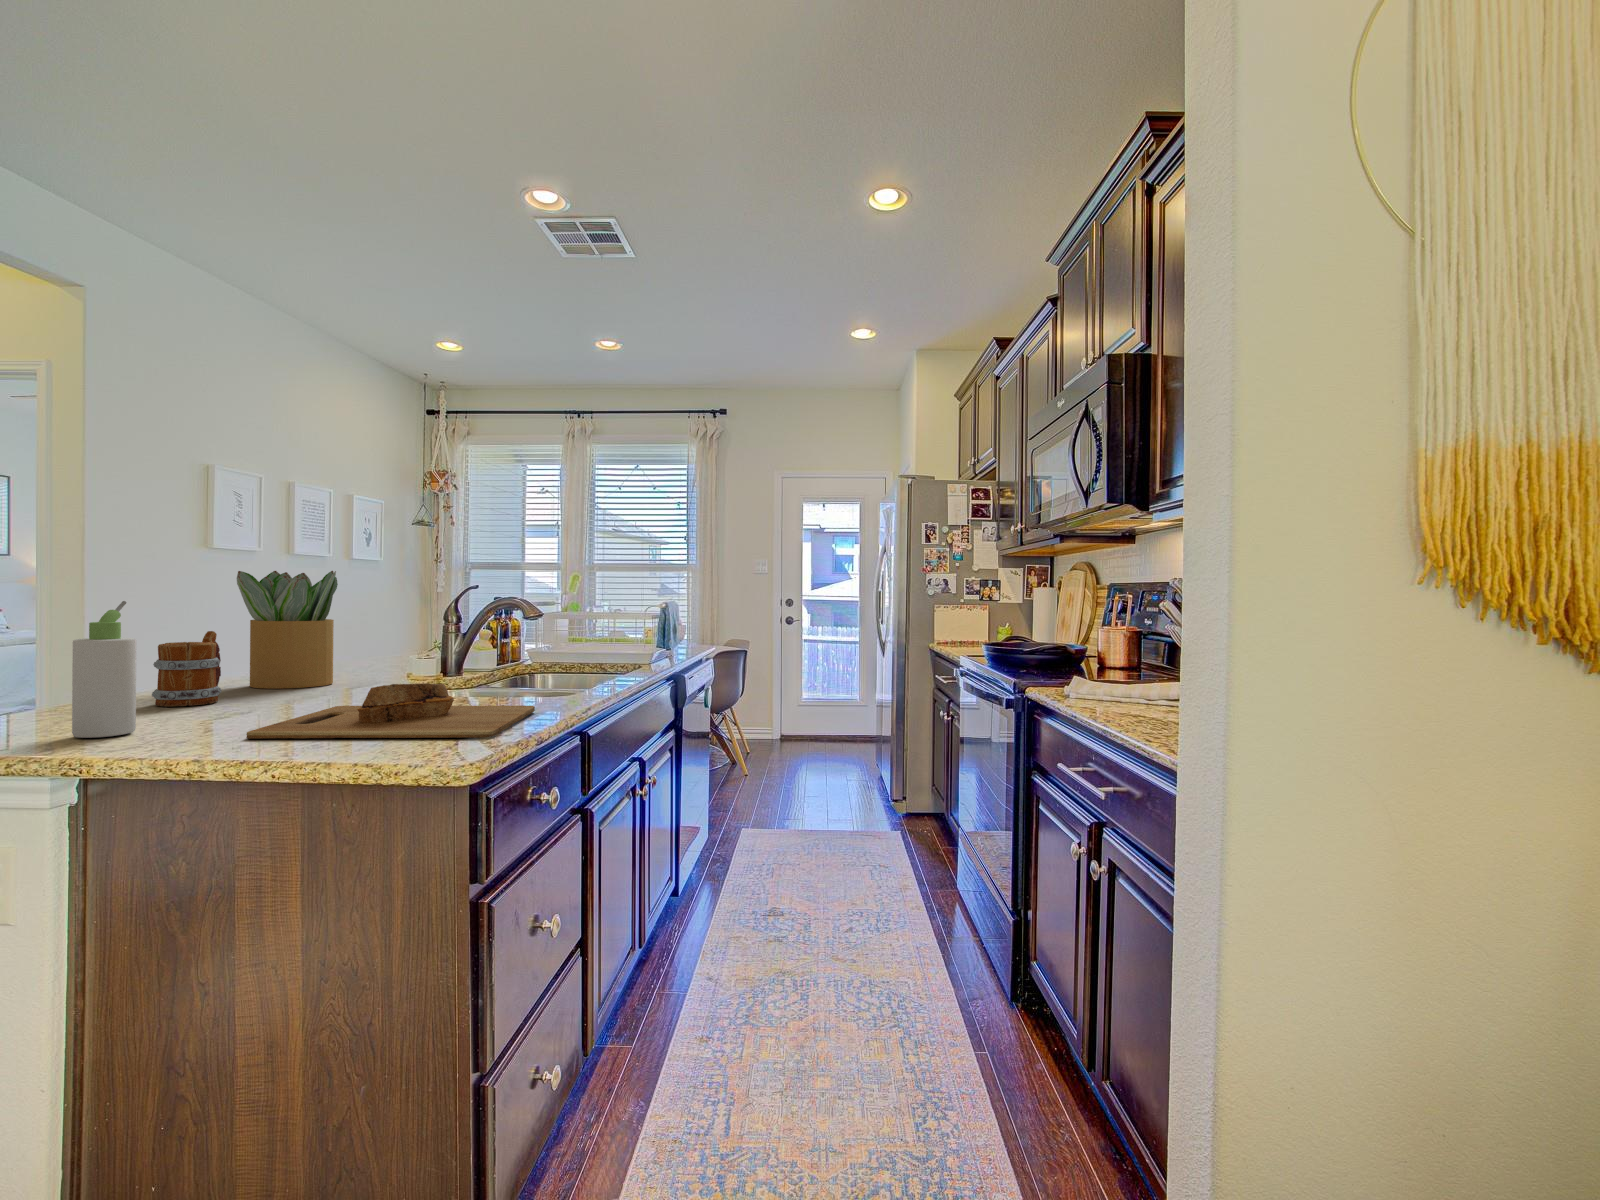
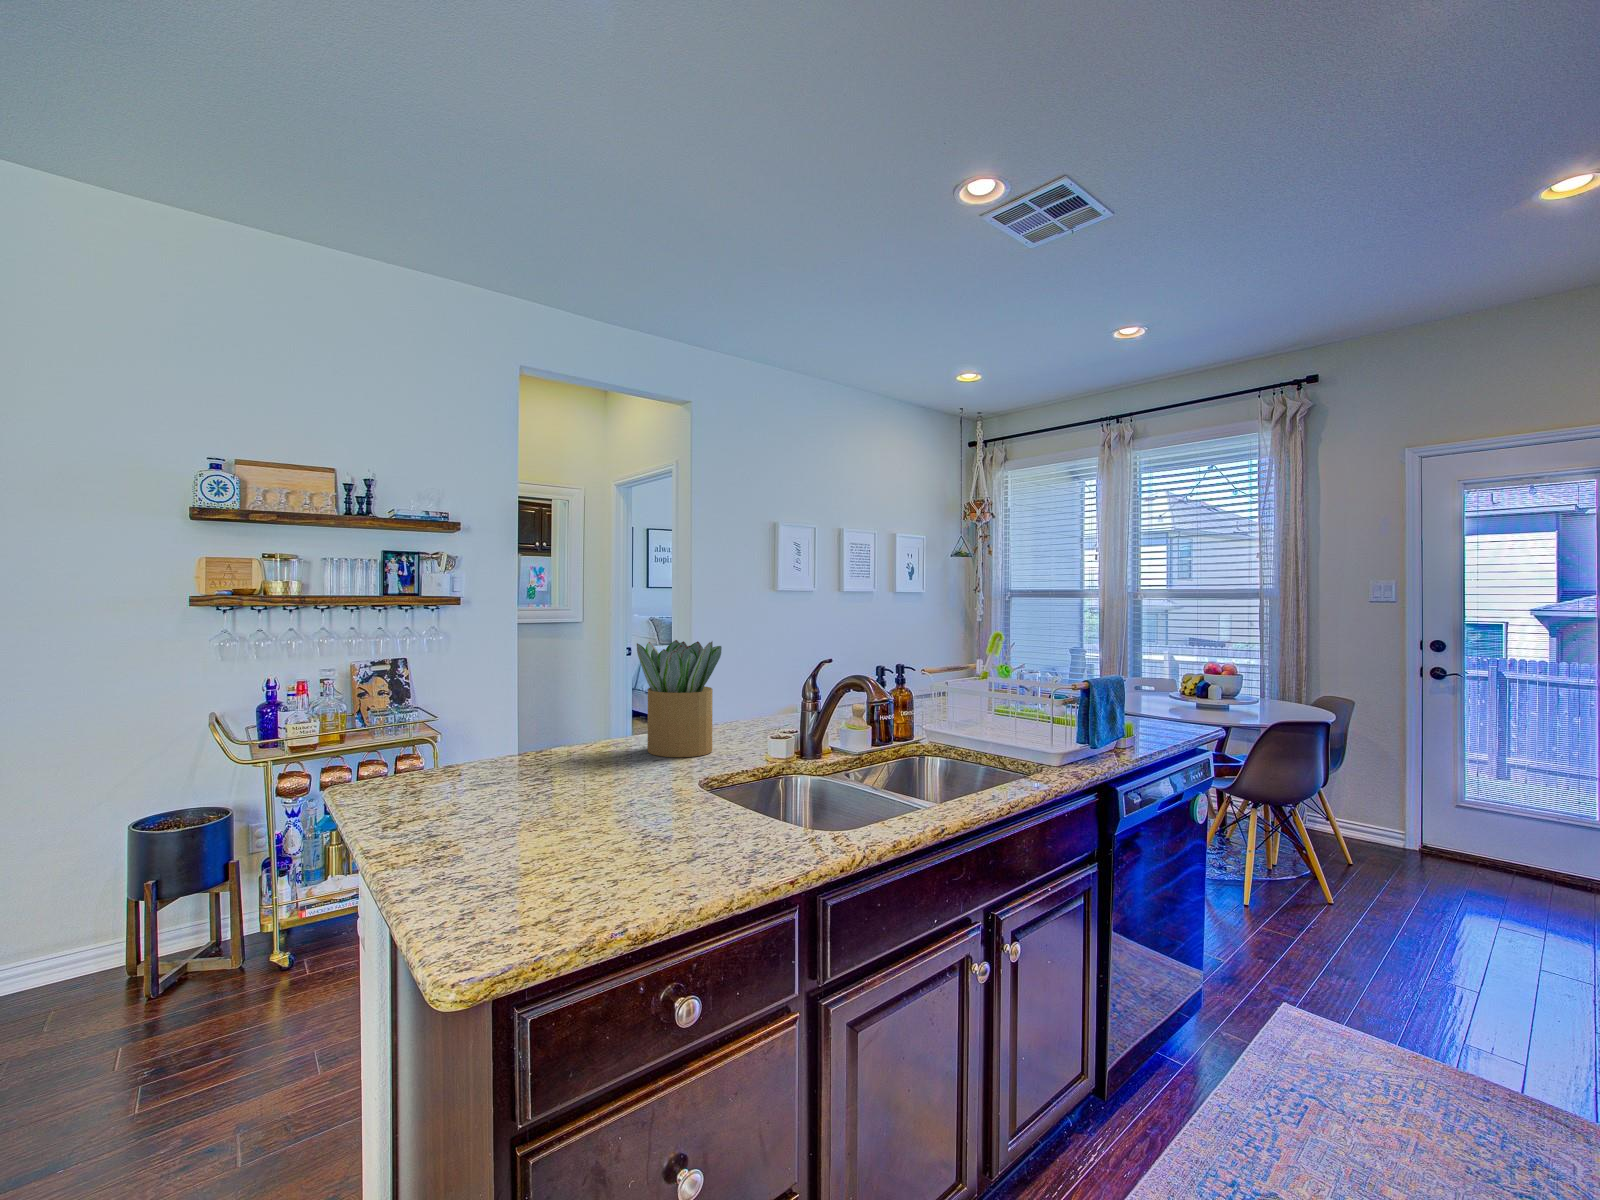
bottle: present [72,601,136,738] -> none [401,695,450,818]
mug: present [152,631,222,707] -> none [538,704,599,776]
cutting board: present [246,683,535,739] -> none [464,802,755,910]

